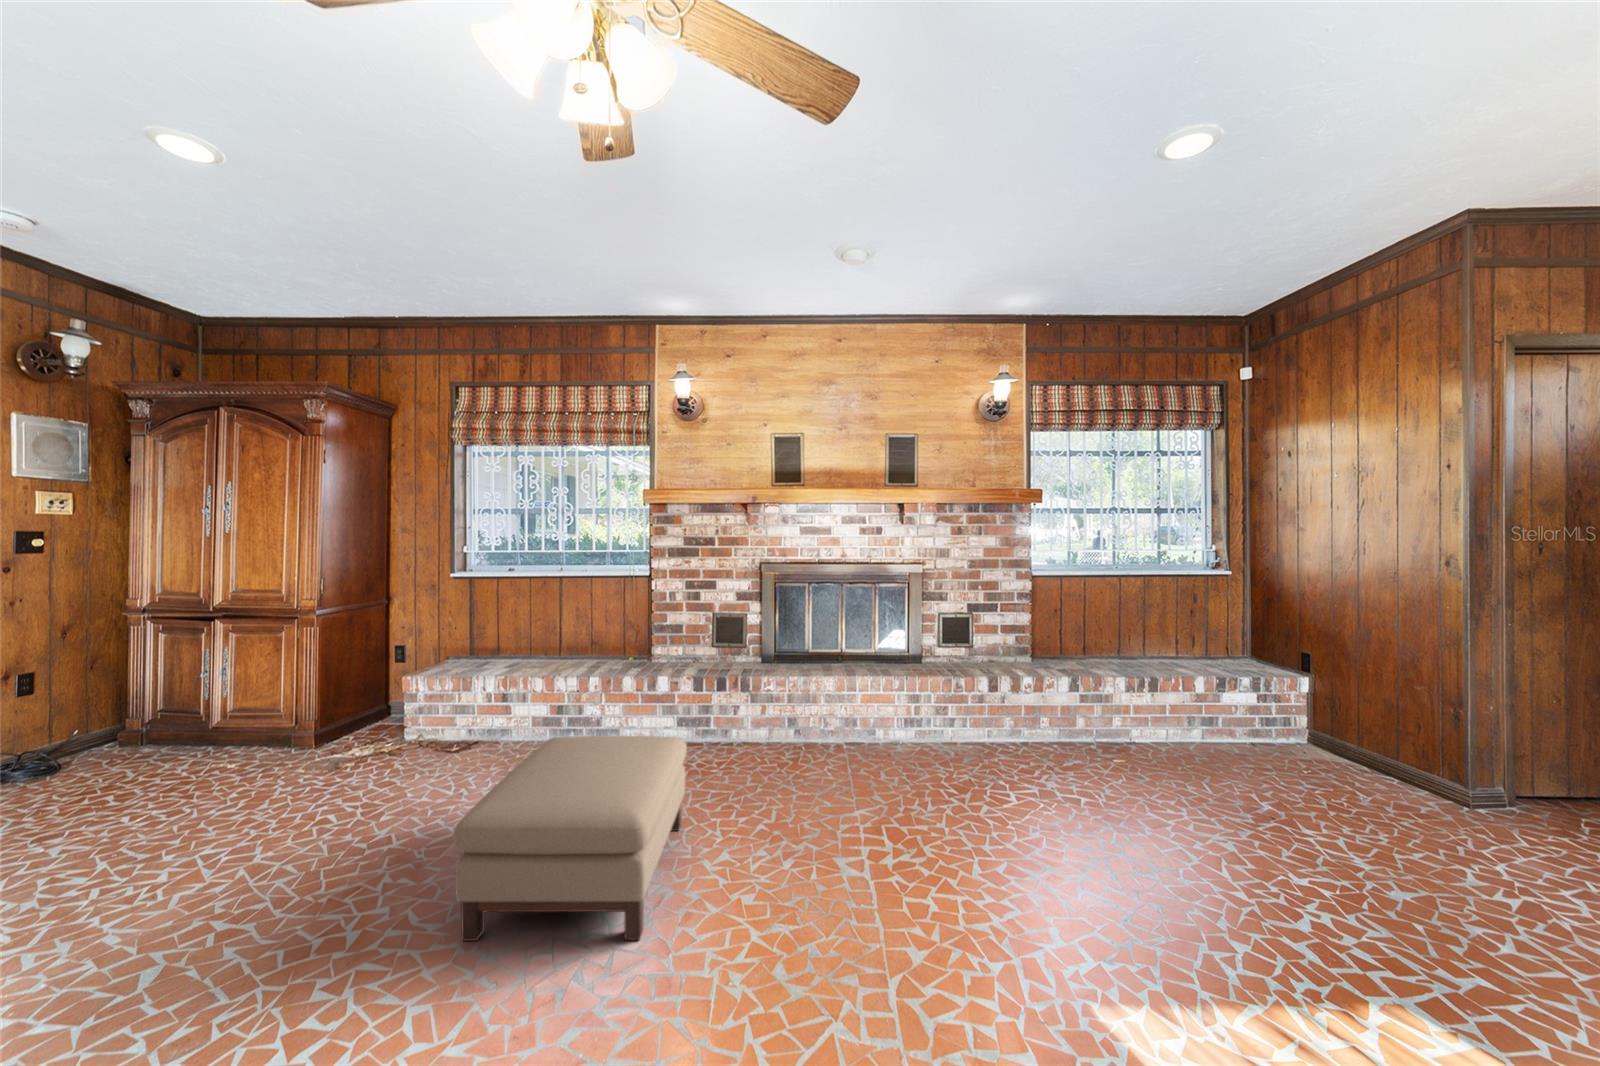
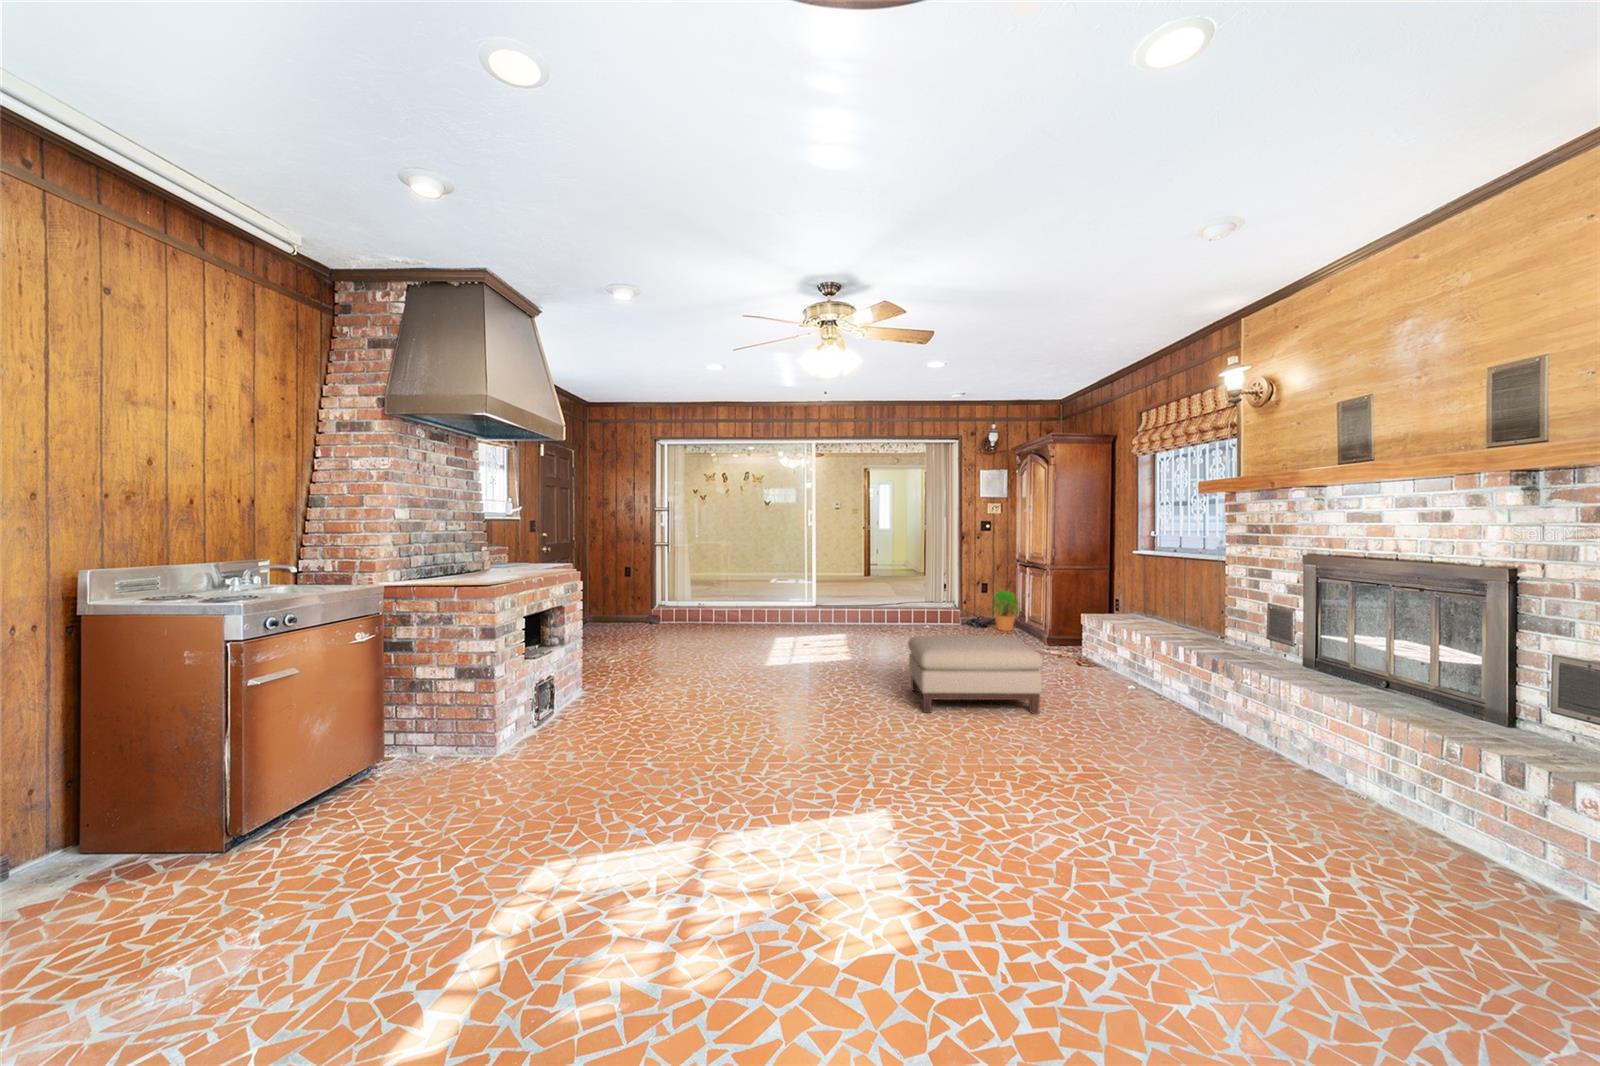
potted plant: none [72,680,176,770] -> present [991,589,1018,631]

